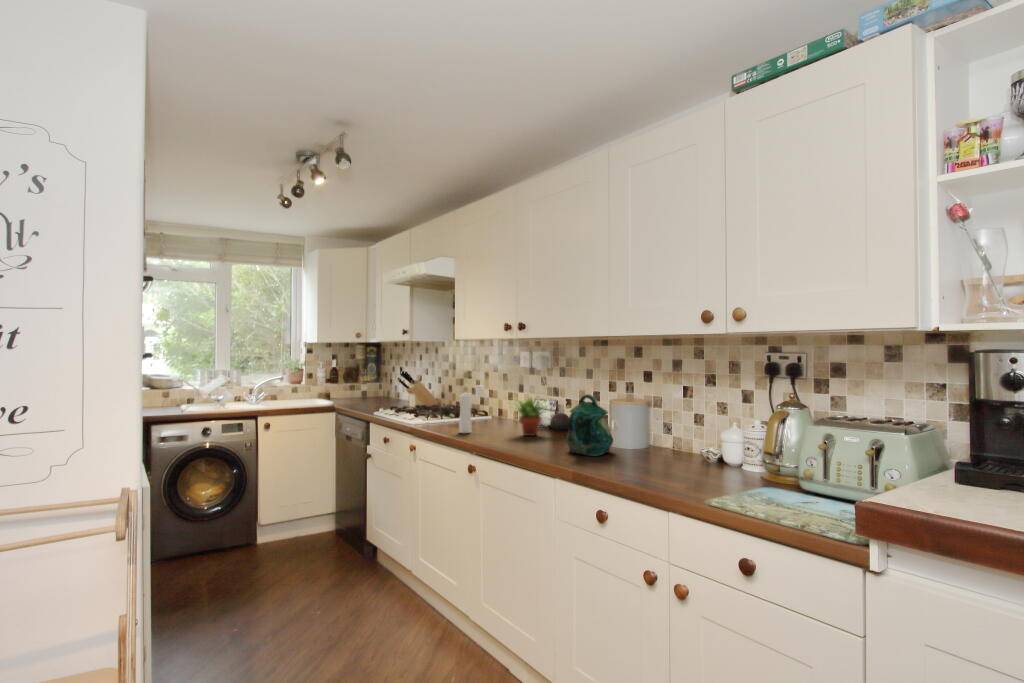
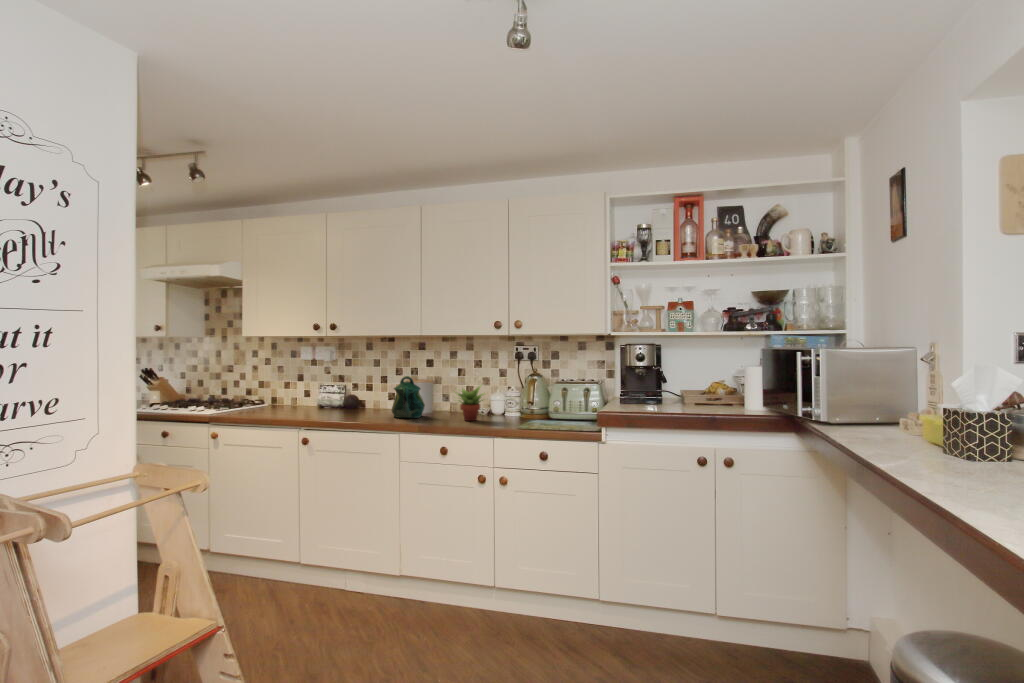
pepper mill: present [459,385,483,433] -> none [274,375,289,416]
succulent plant: present [514,397,546,436] -> present [454,385,484,421]

